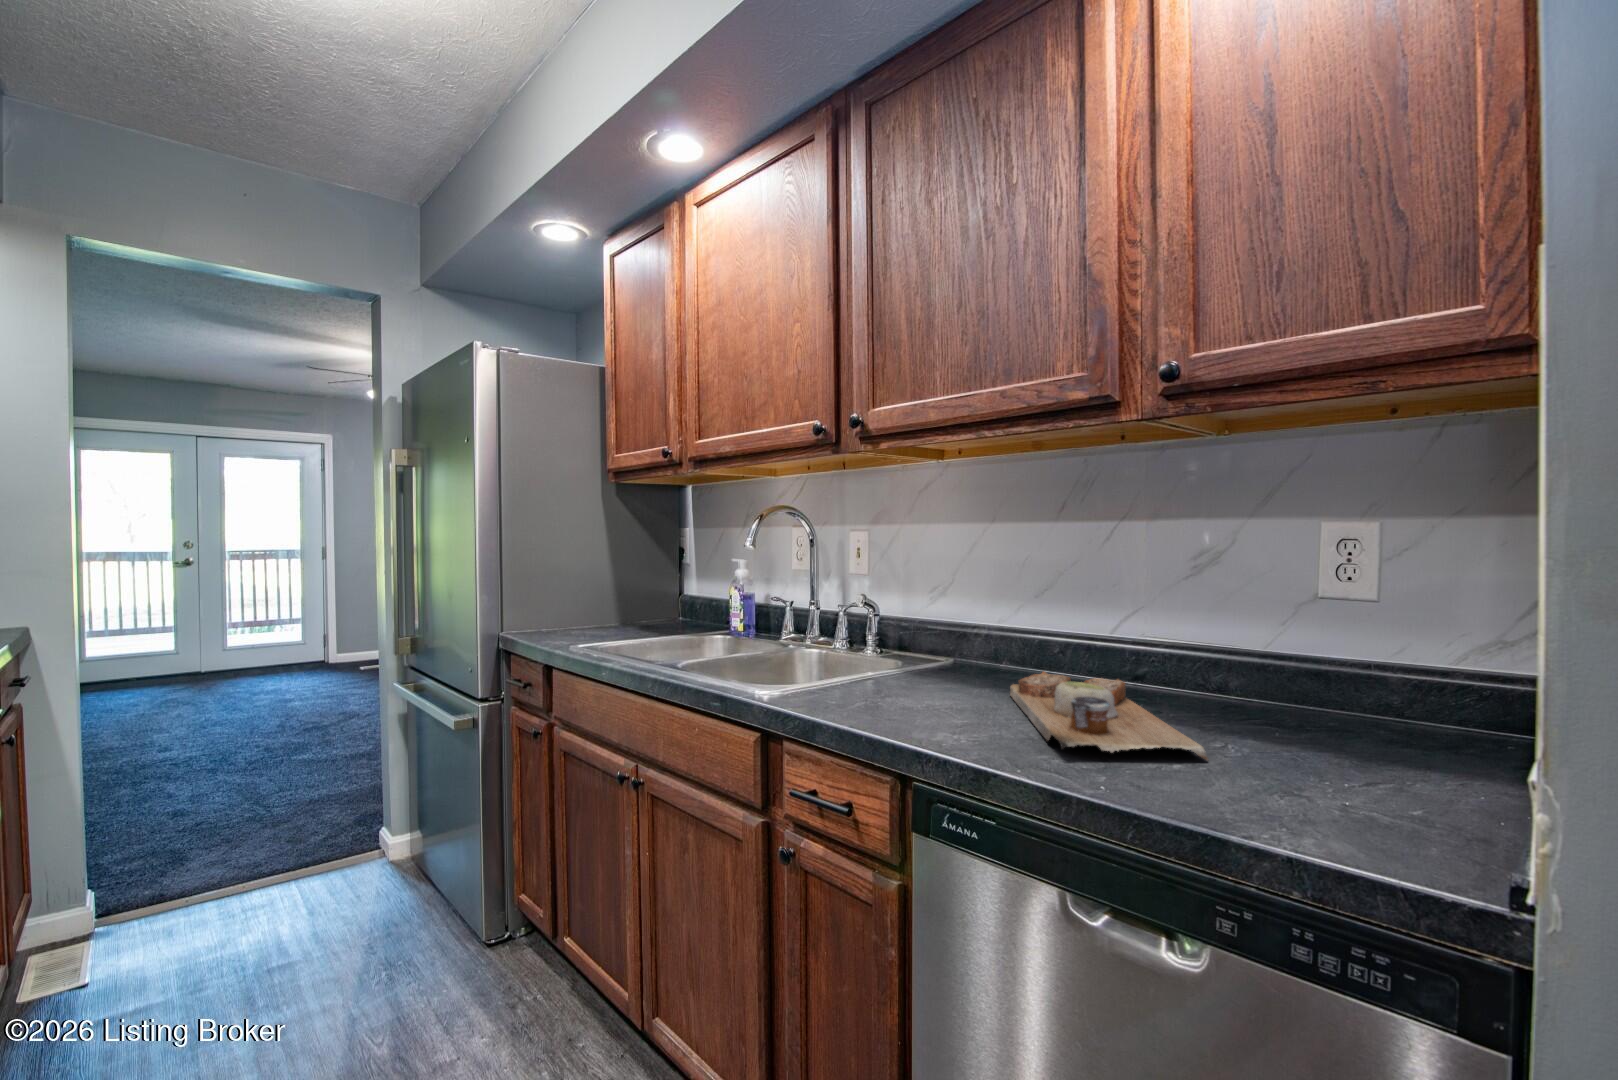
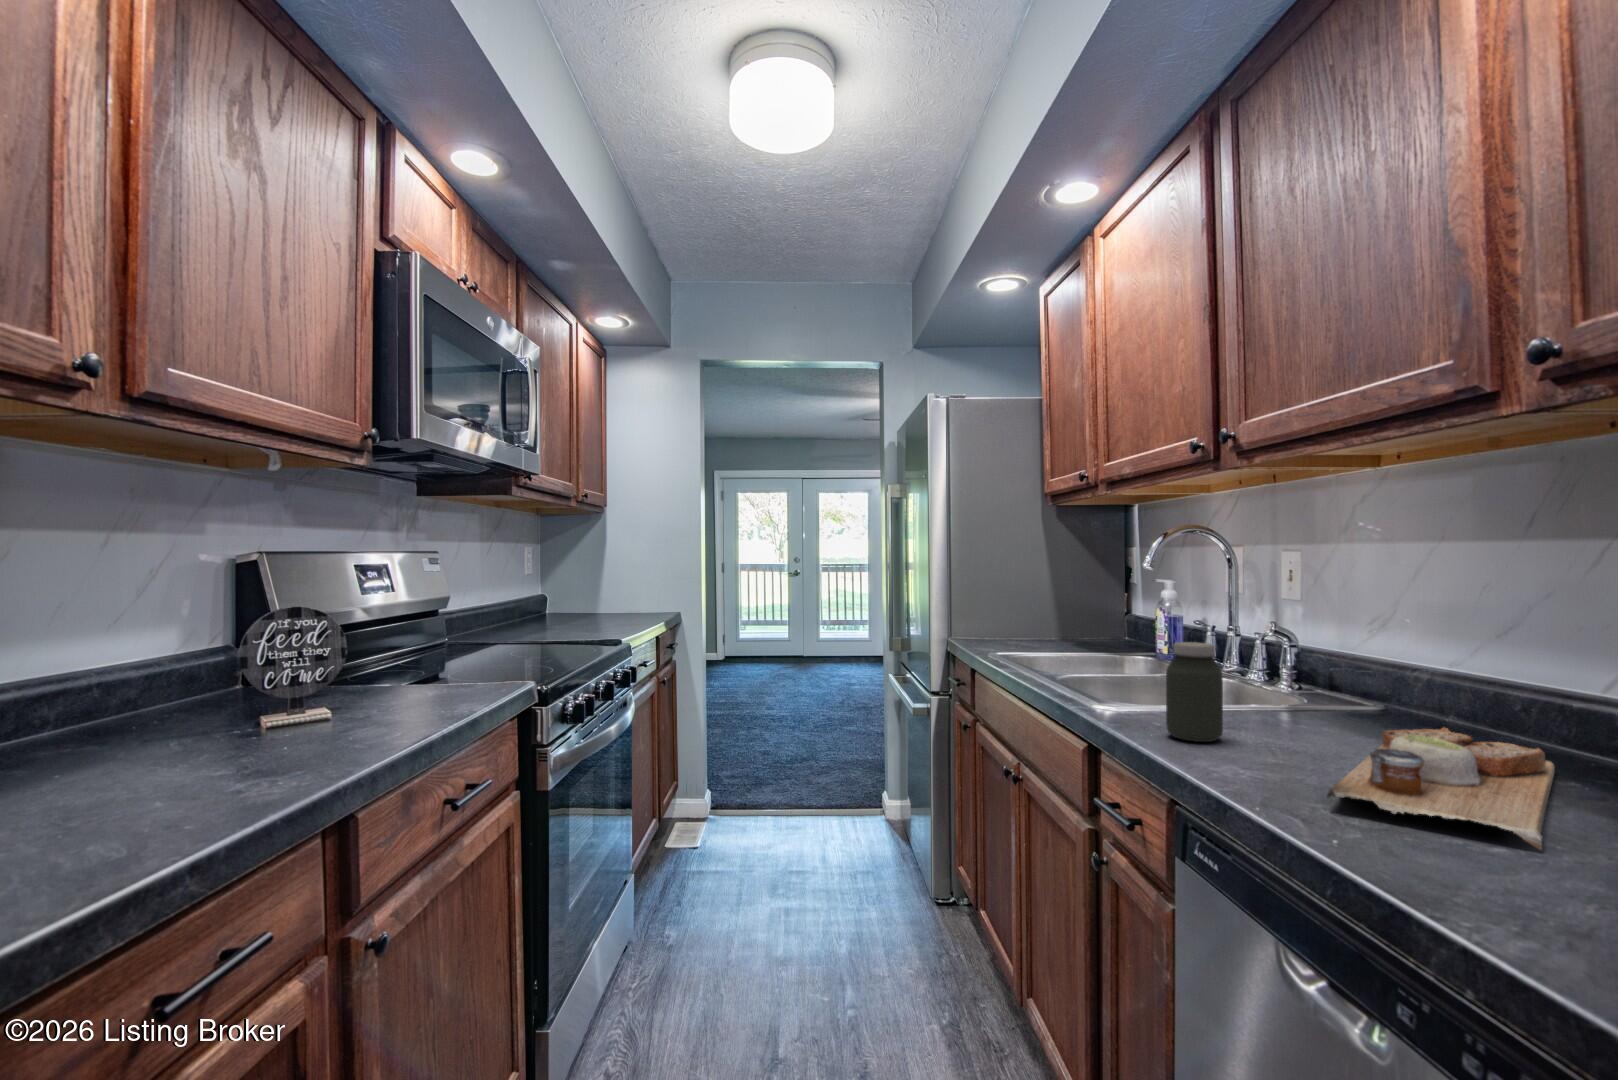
jar: none [851,618,901,714] -> present [1166,642,1223,742]

